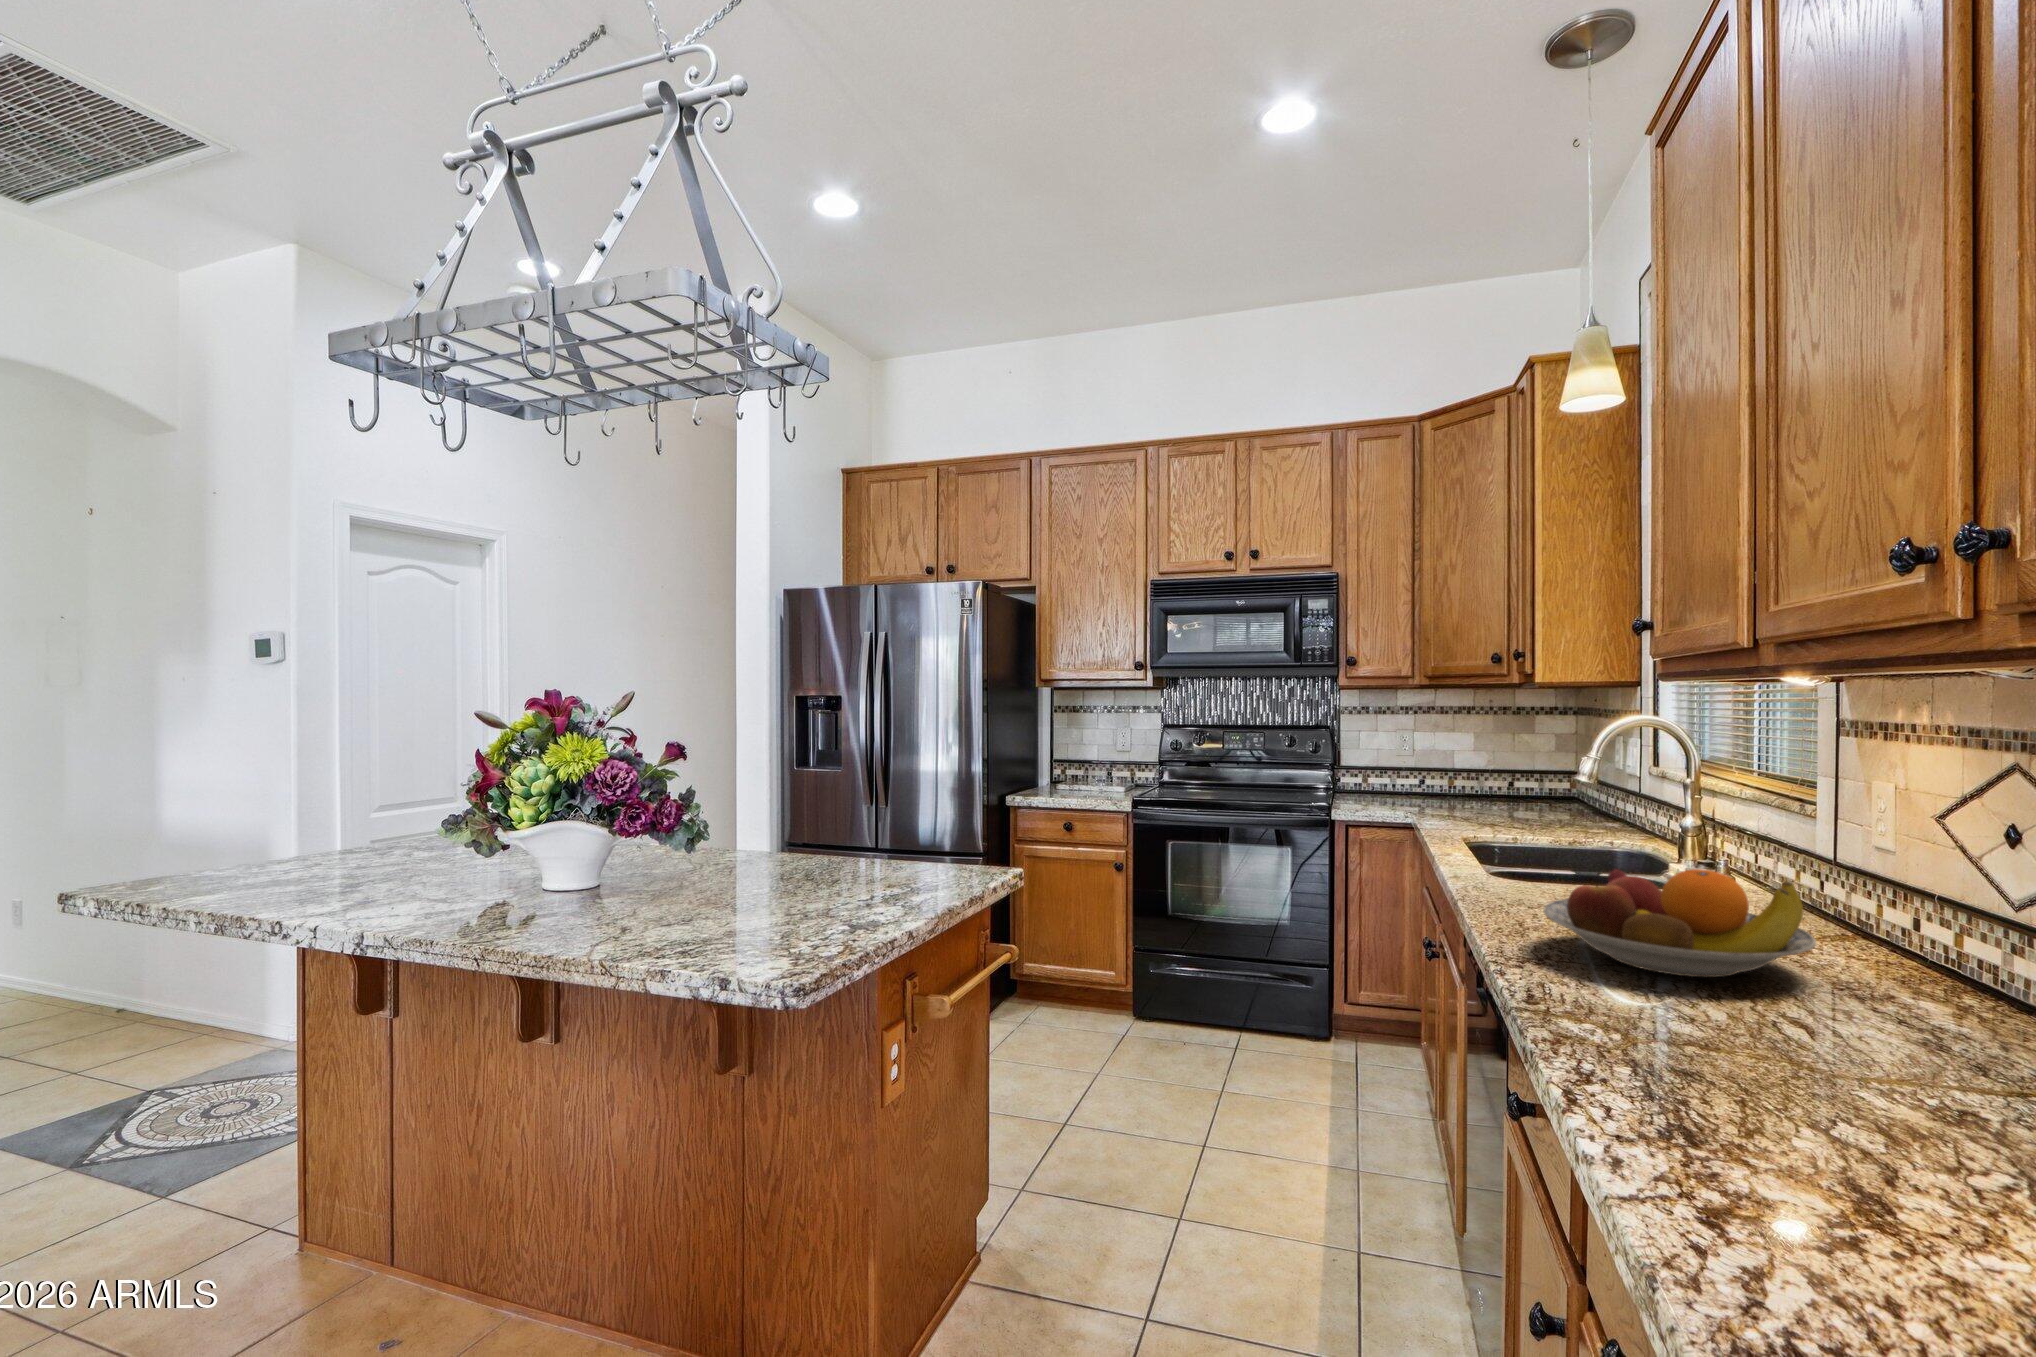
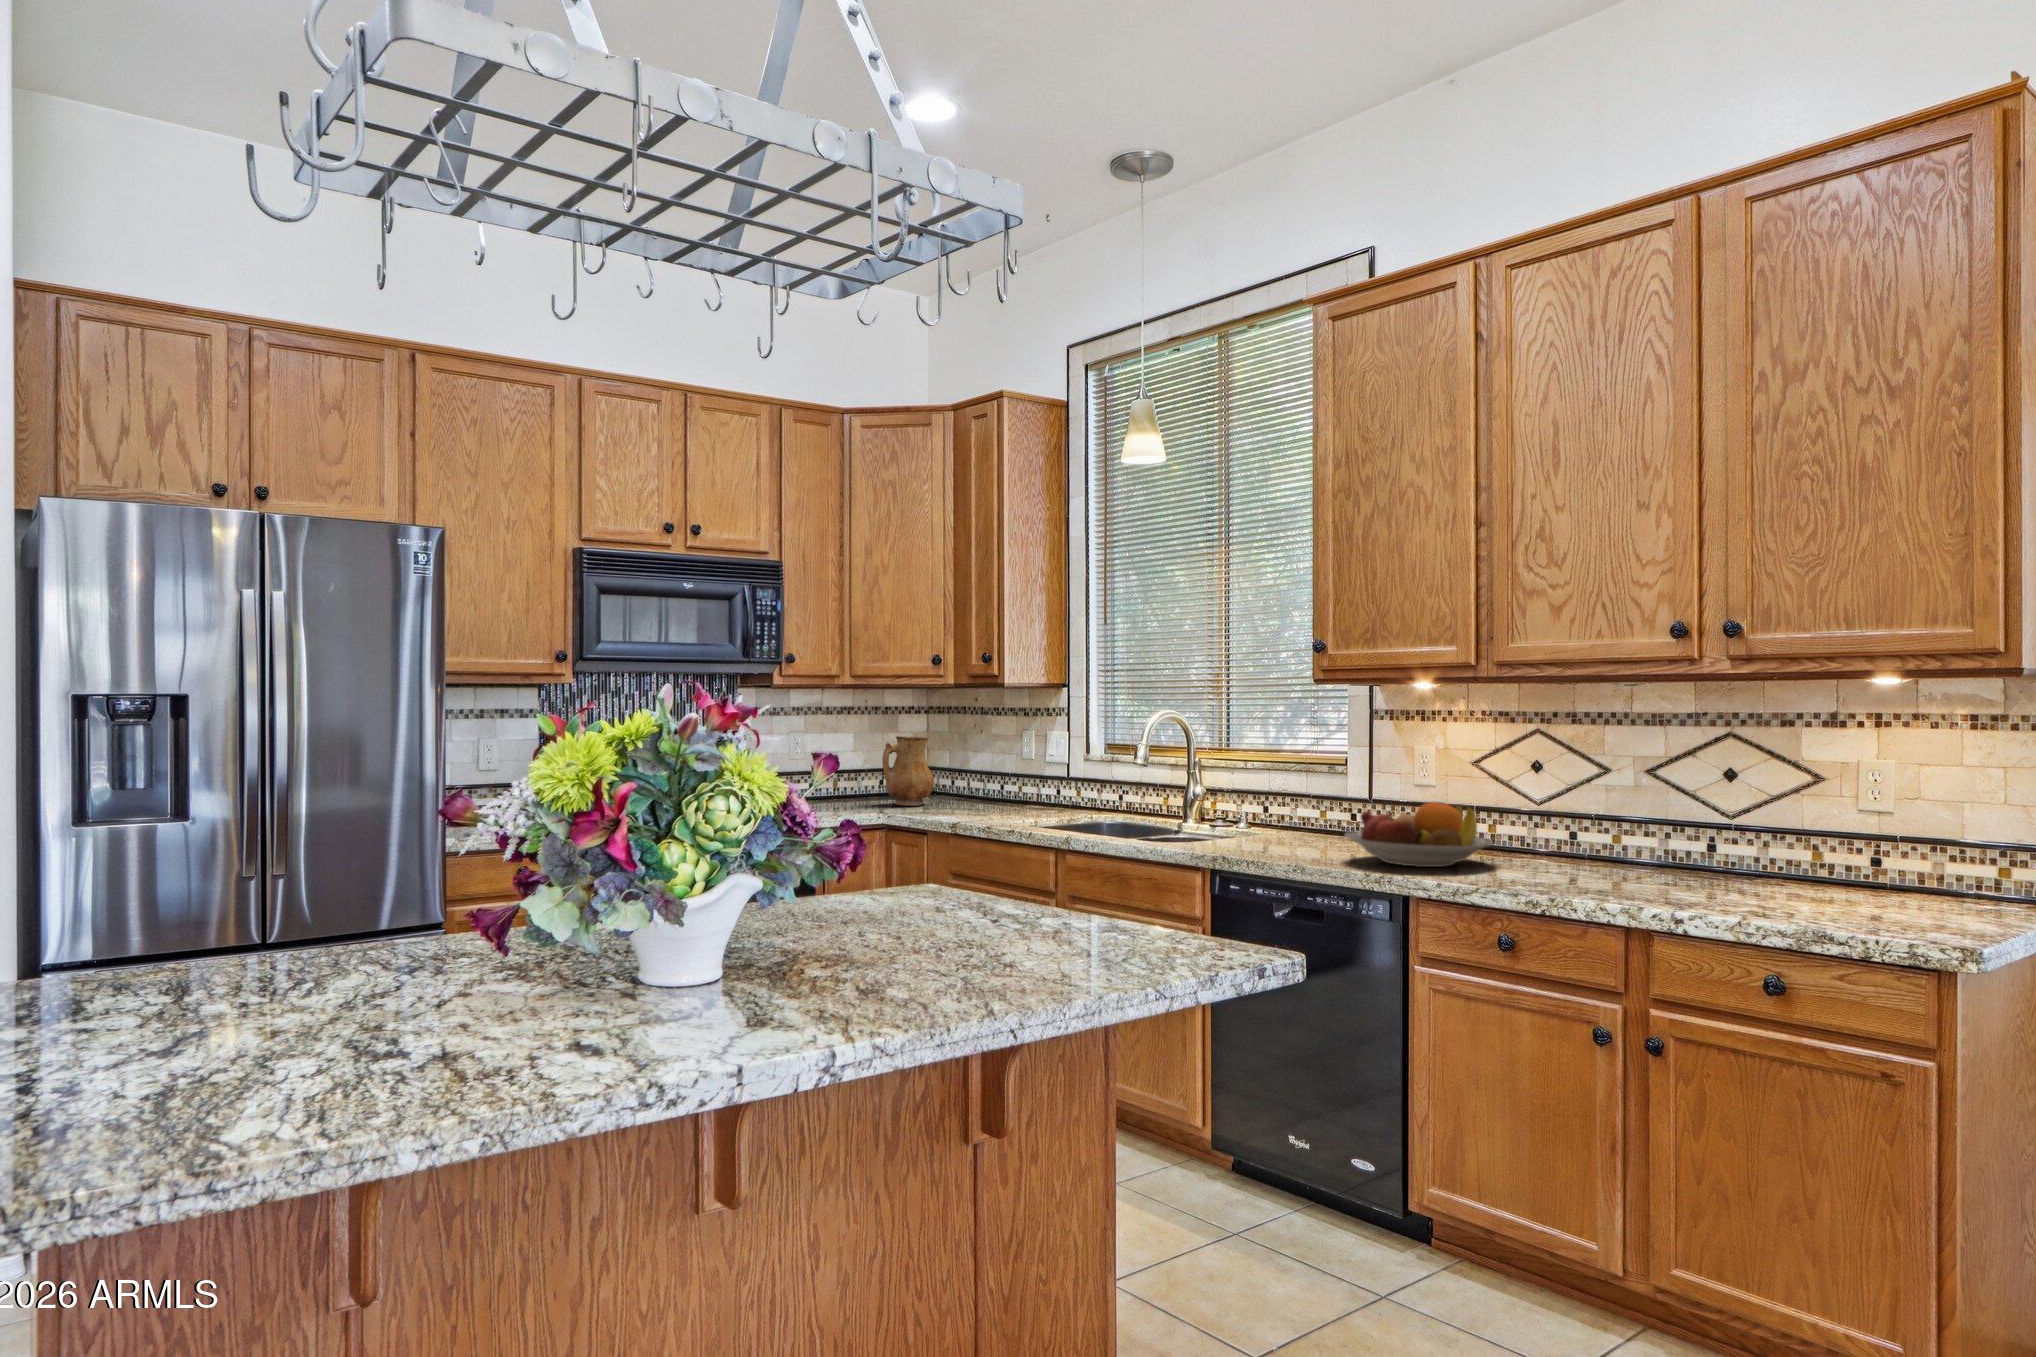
ceramic pitcher: none [1455,737,1517,808] -> present [882,736,934,806]

